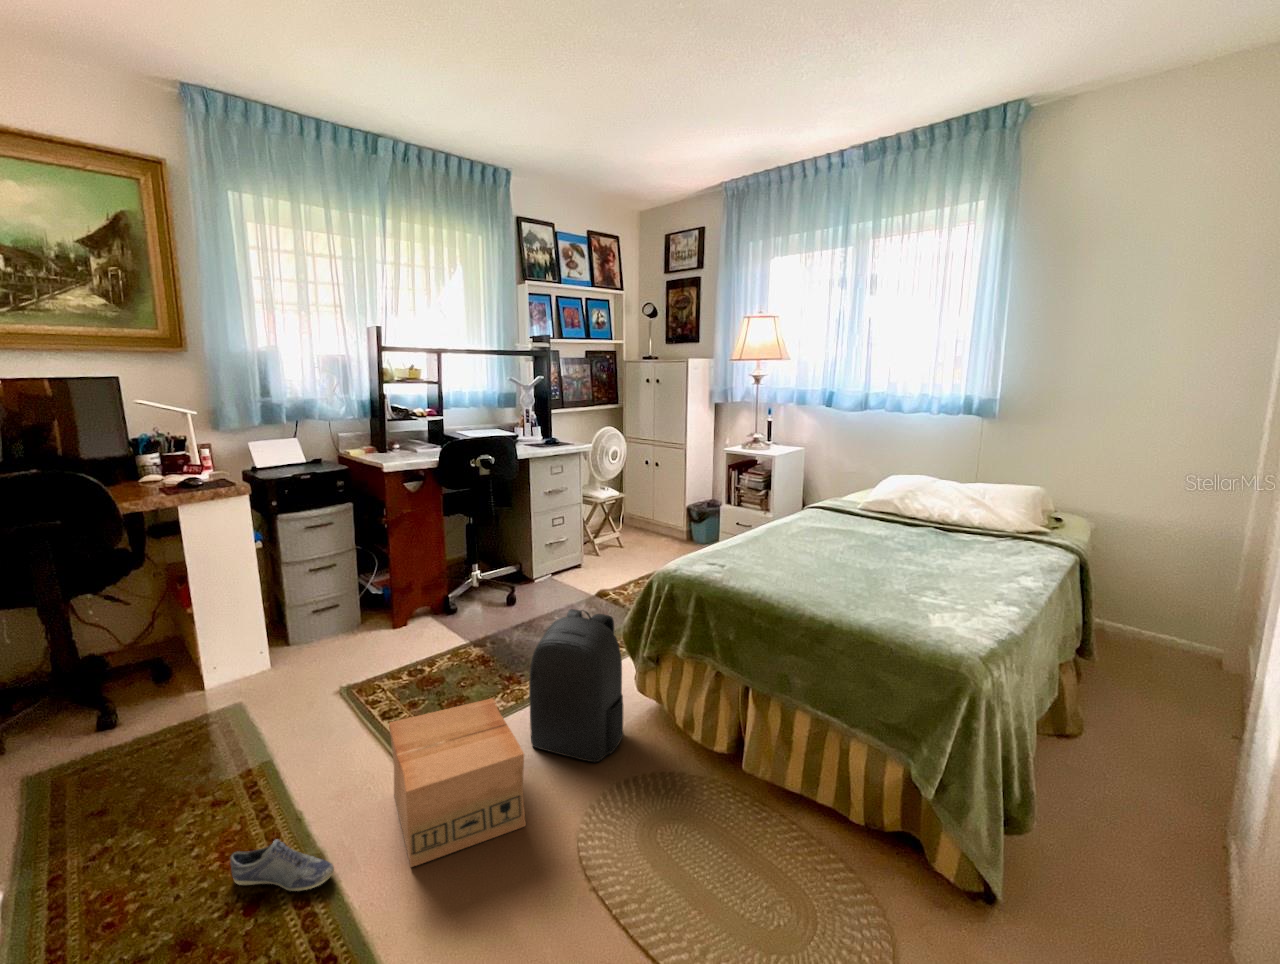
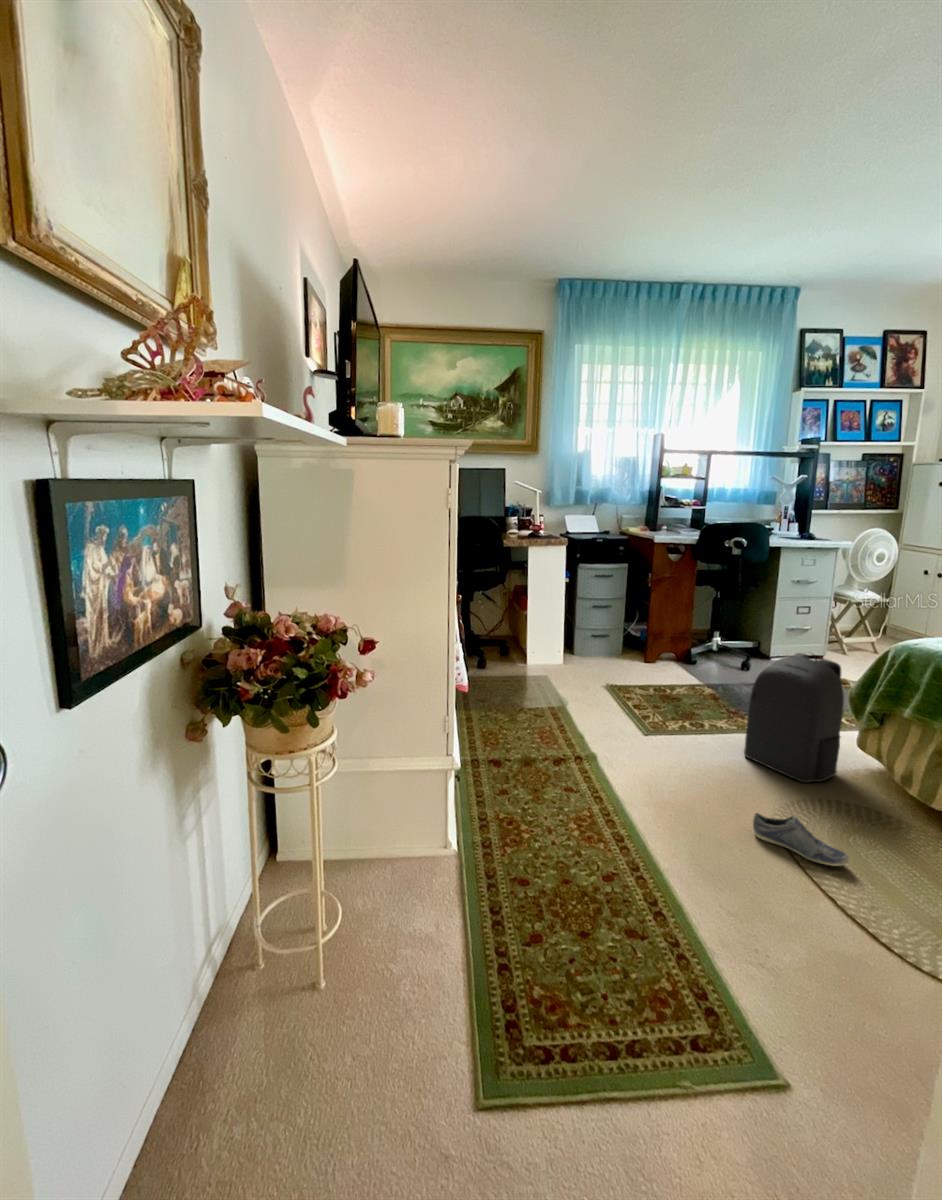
cardboard box: present [389,698,526,868] -> none [632,694,736,796]
shoe: present [230,839,334,891] -> present [753,813,849,866]

